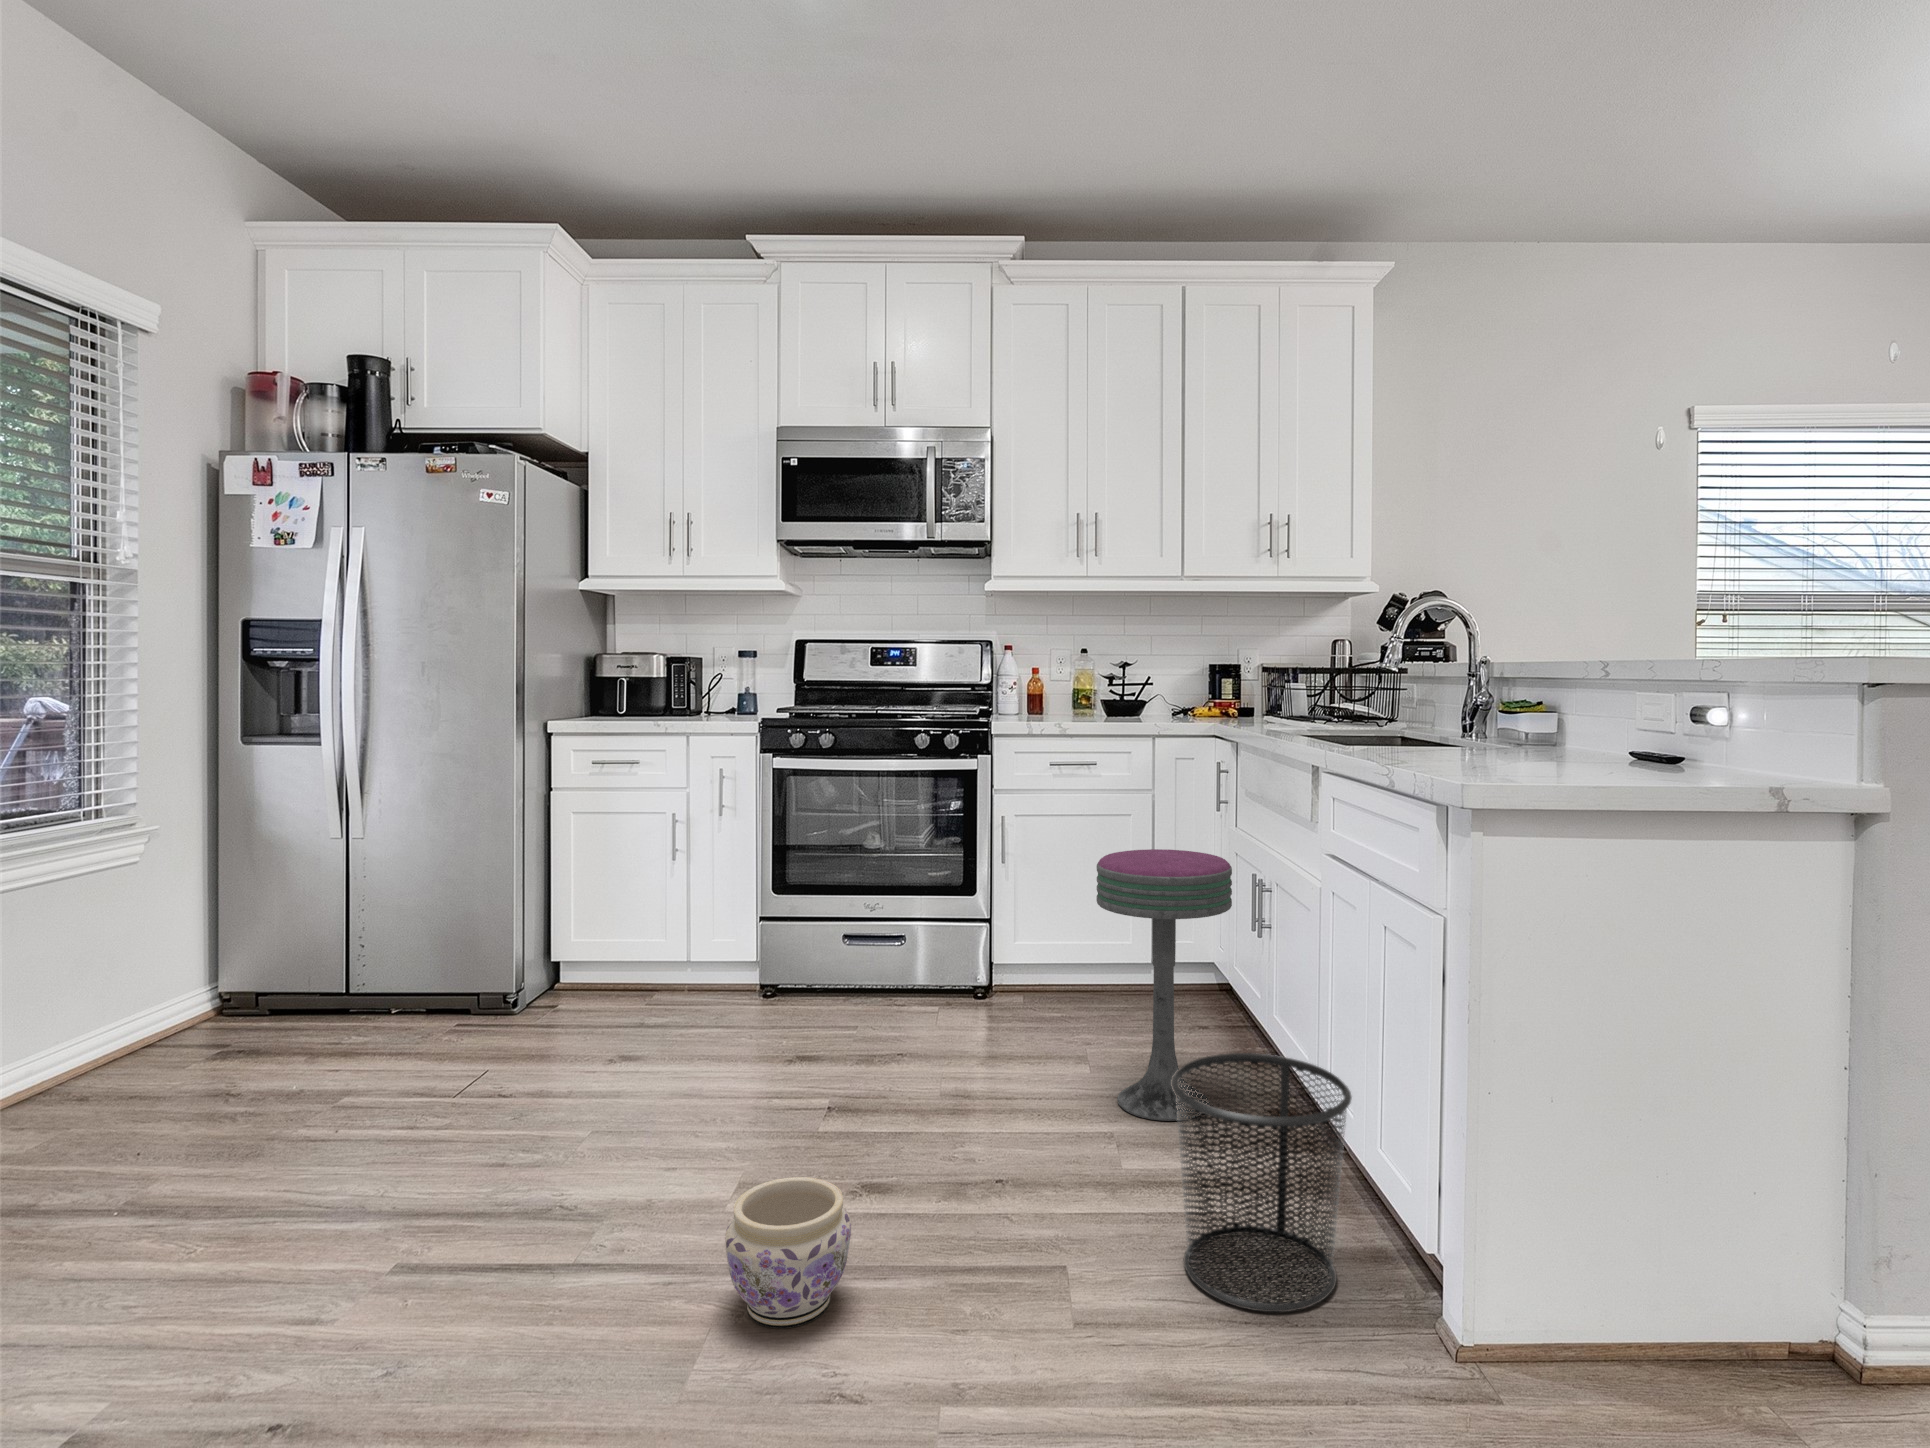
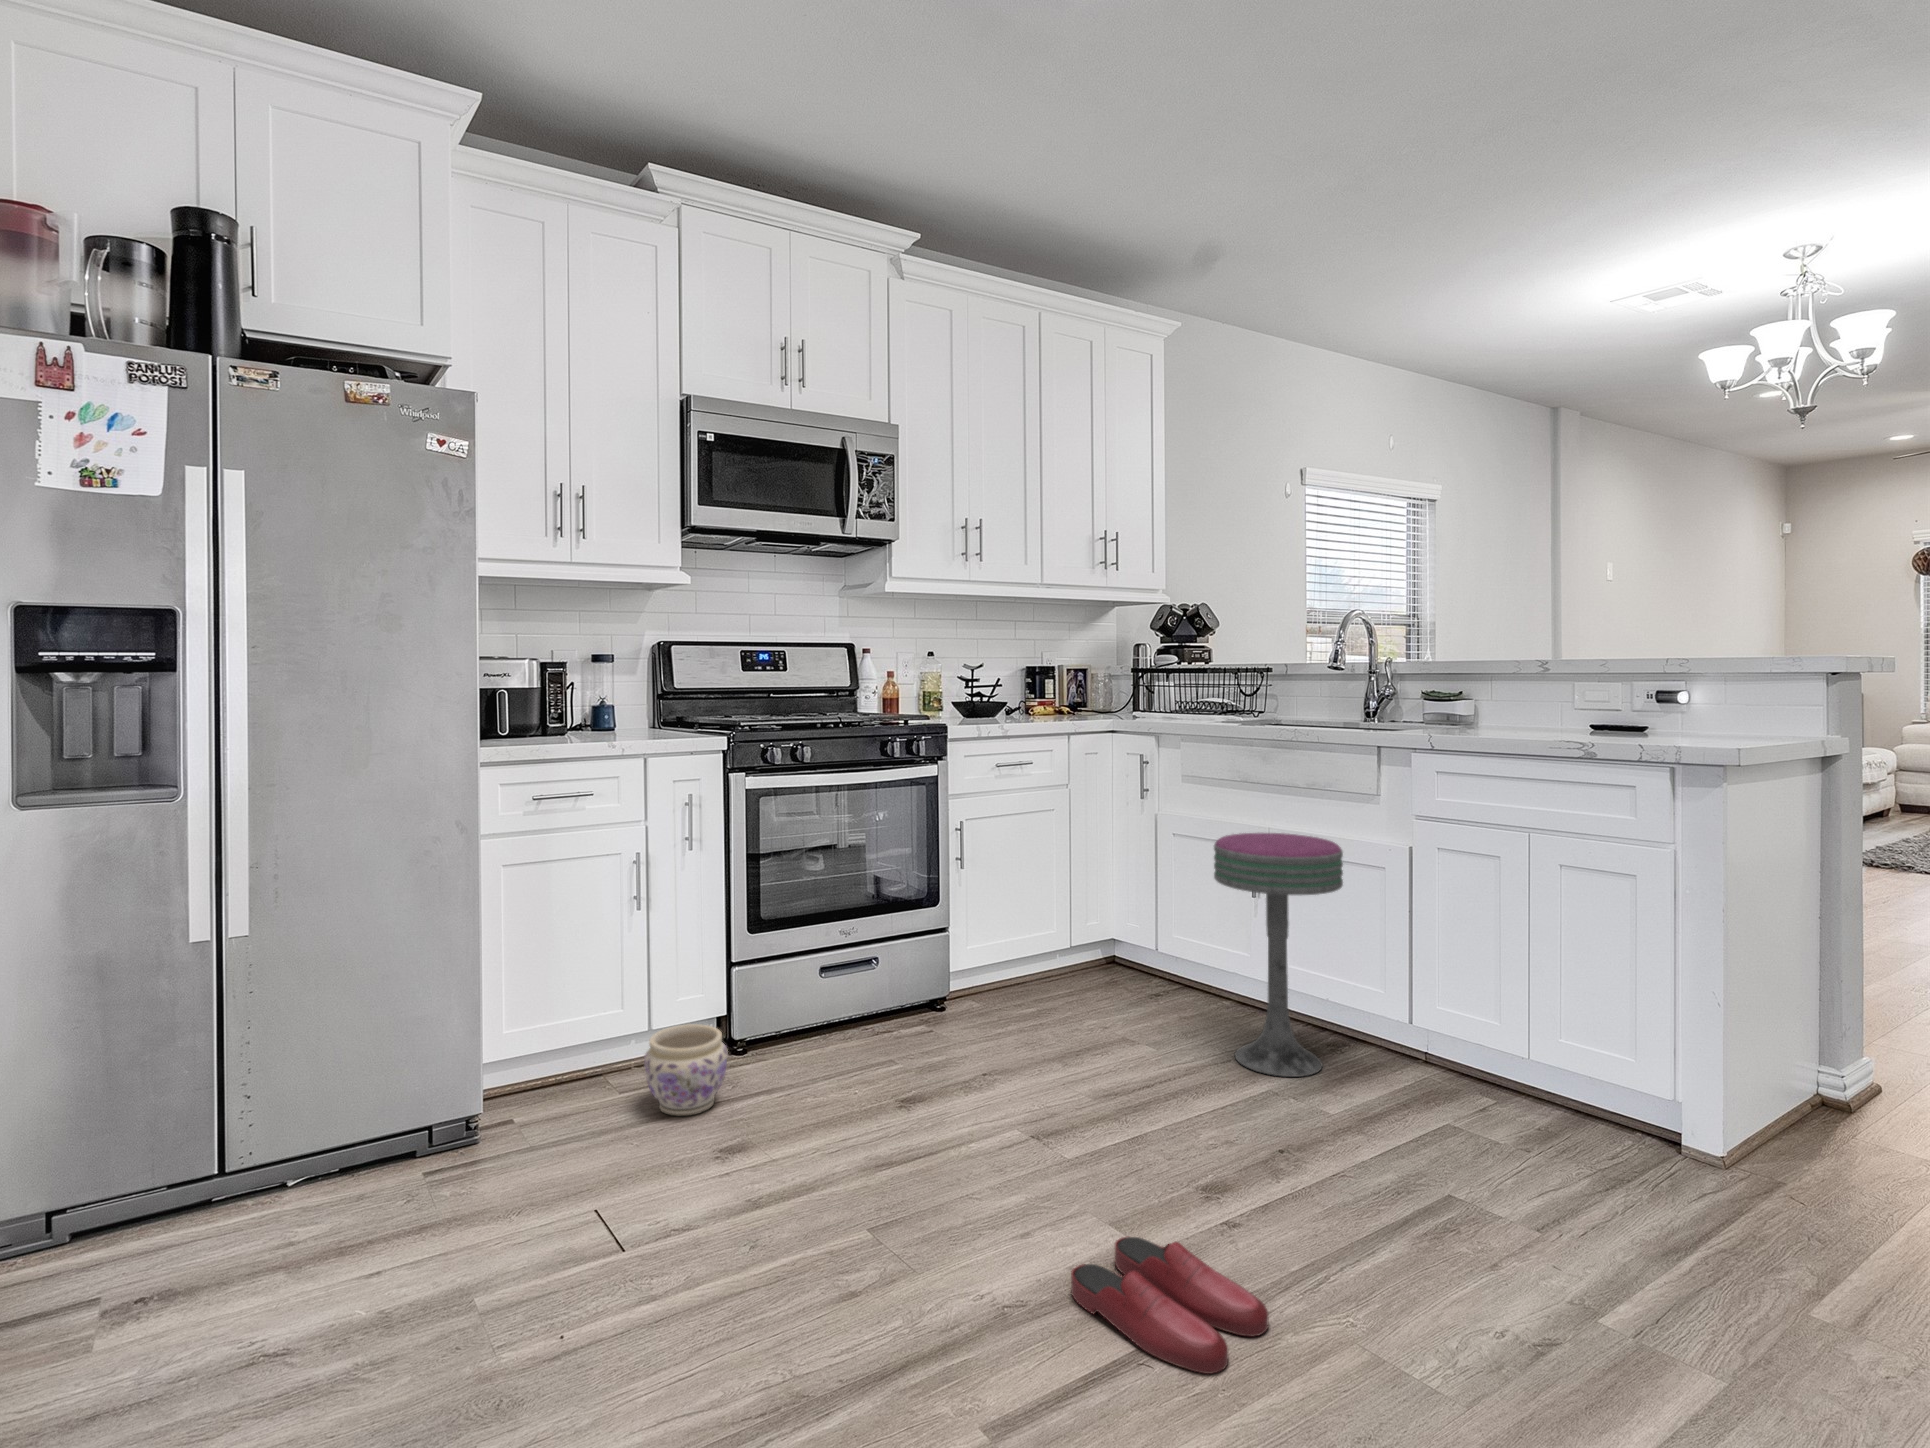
waste bin: present [1171,1053,1352,1312] -> none [1514,988,1691,1196]
slippers: none [577,1168,711,1265] -> present [1071,1237,1268,1374]
planter: present [725,1177,851,1328] -> present [644,1024,728,1116]

